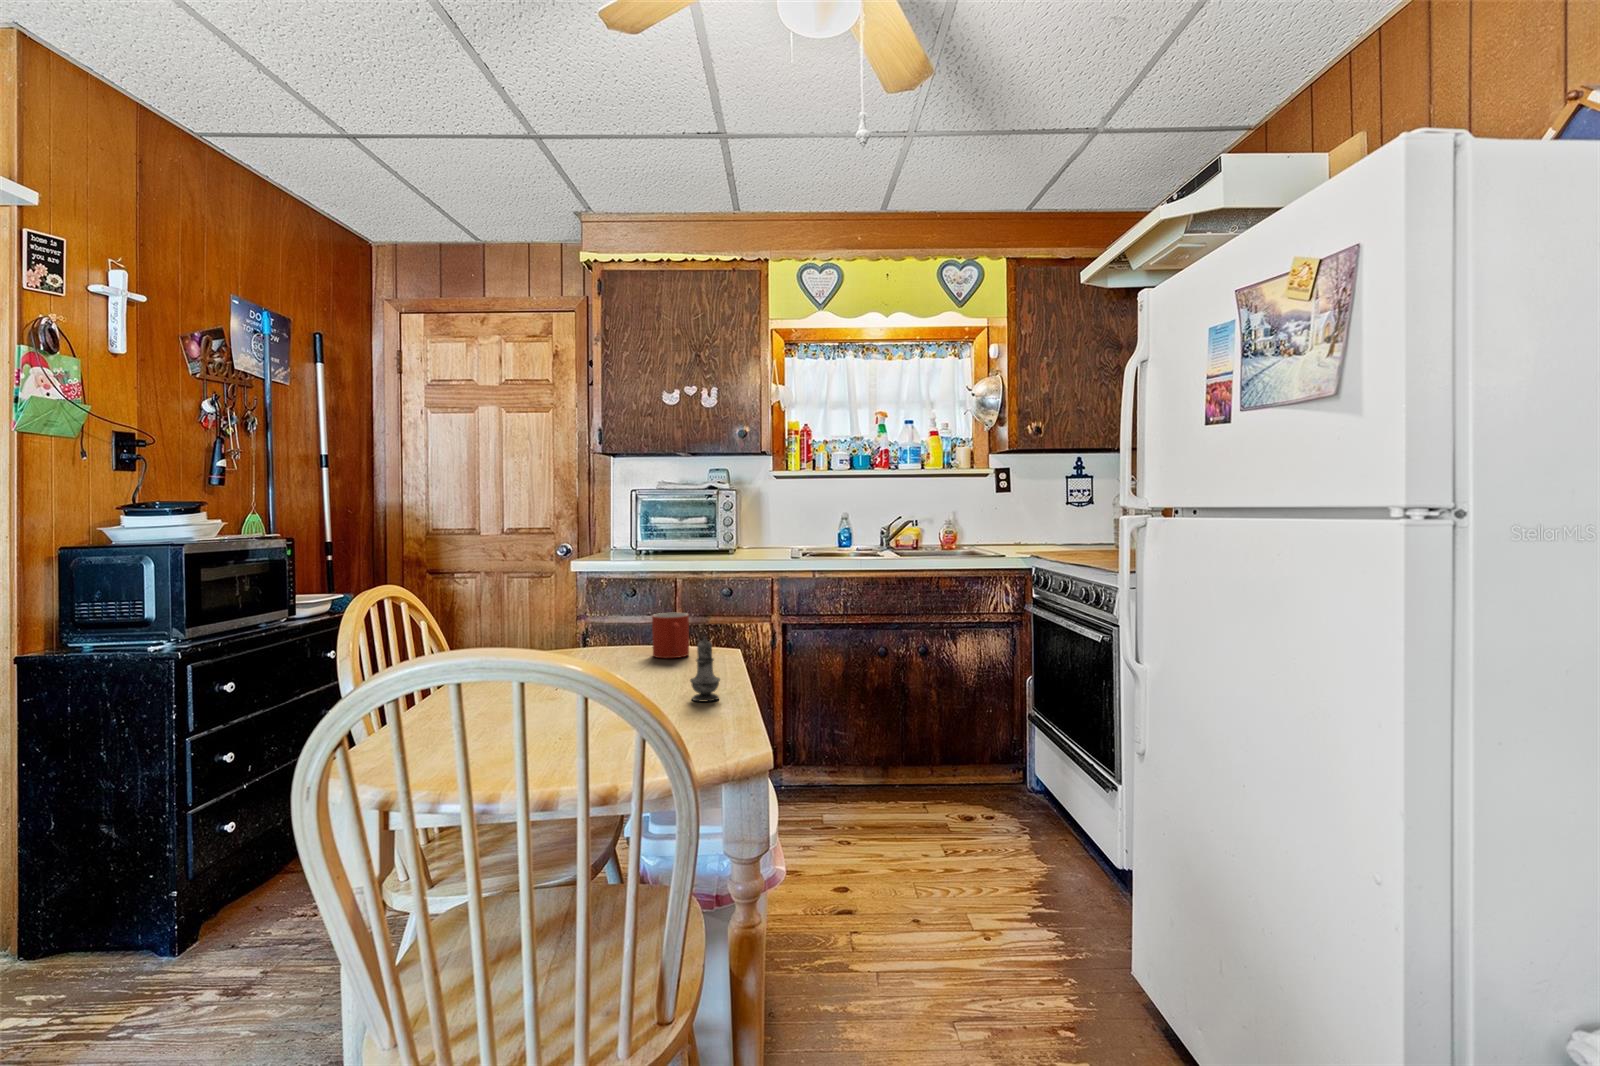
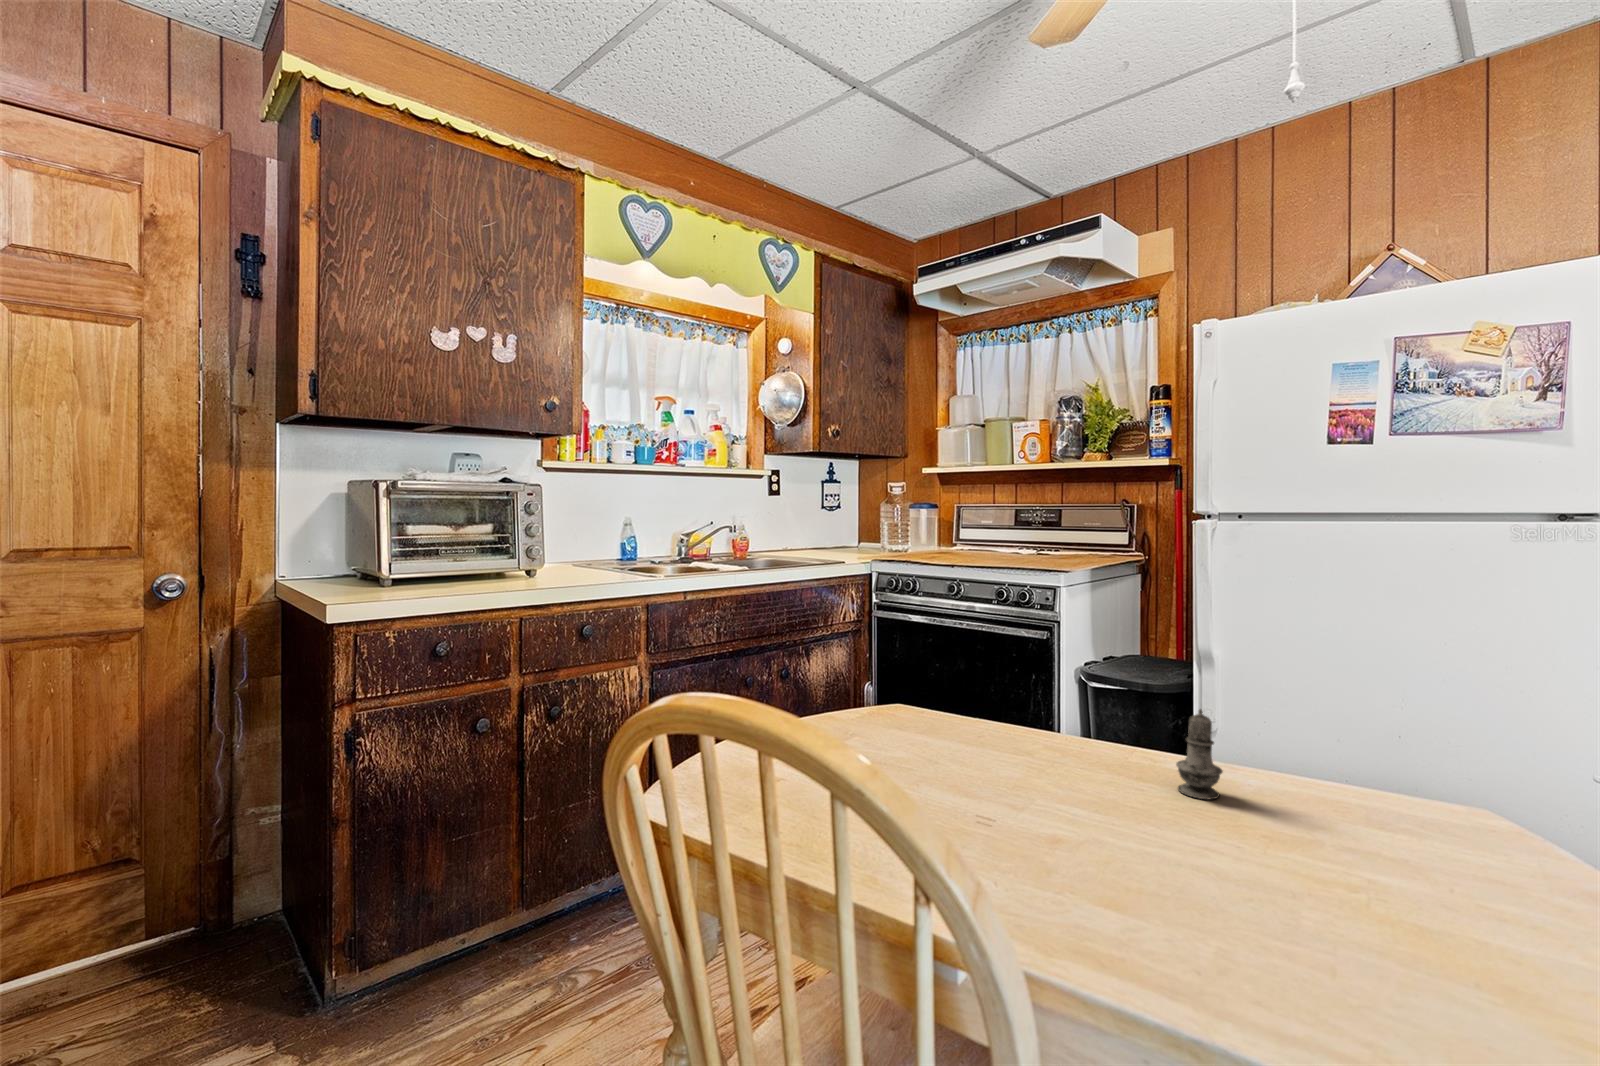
mug: present [652,613,689,658] -> none [880,676,956,748]

